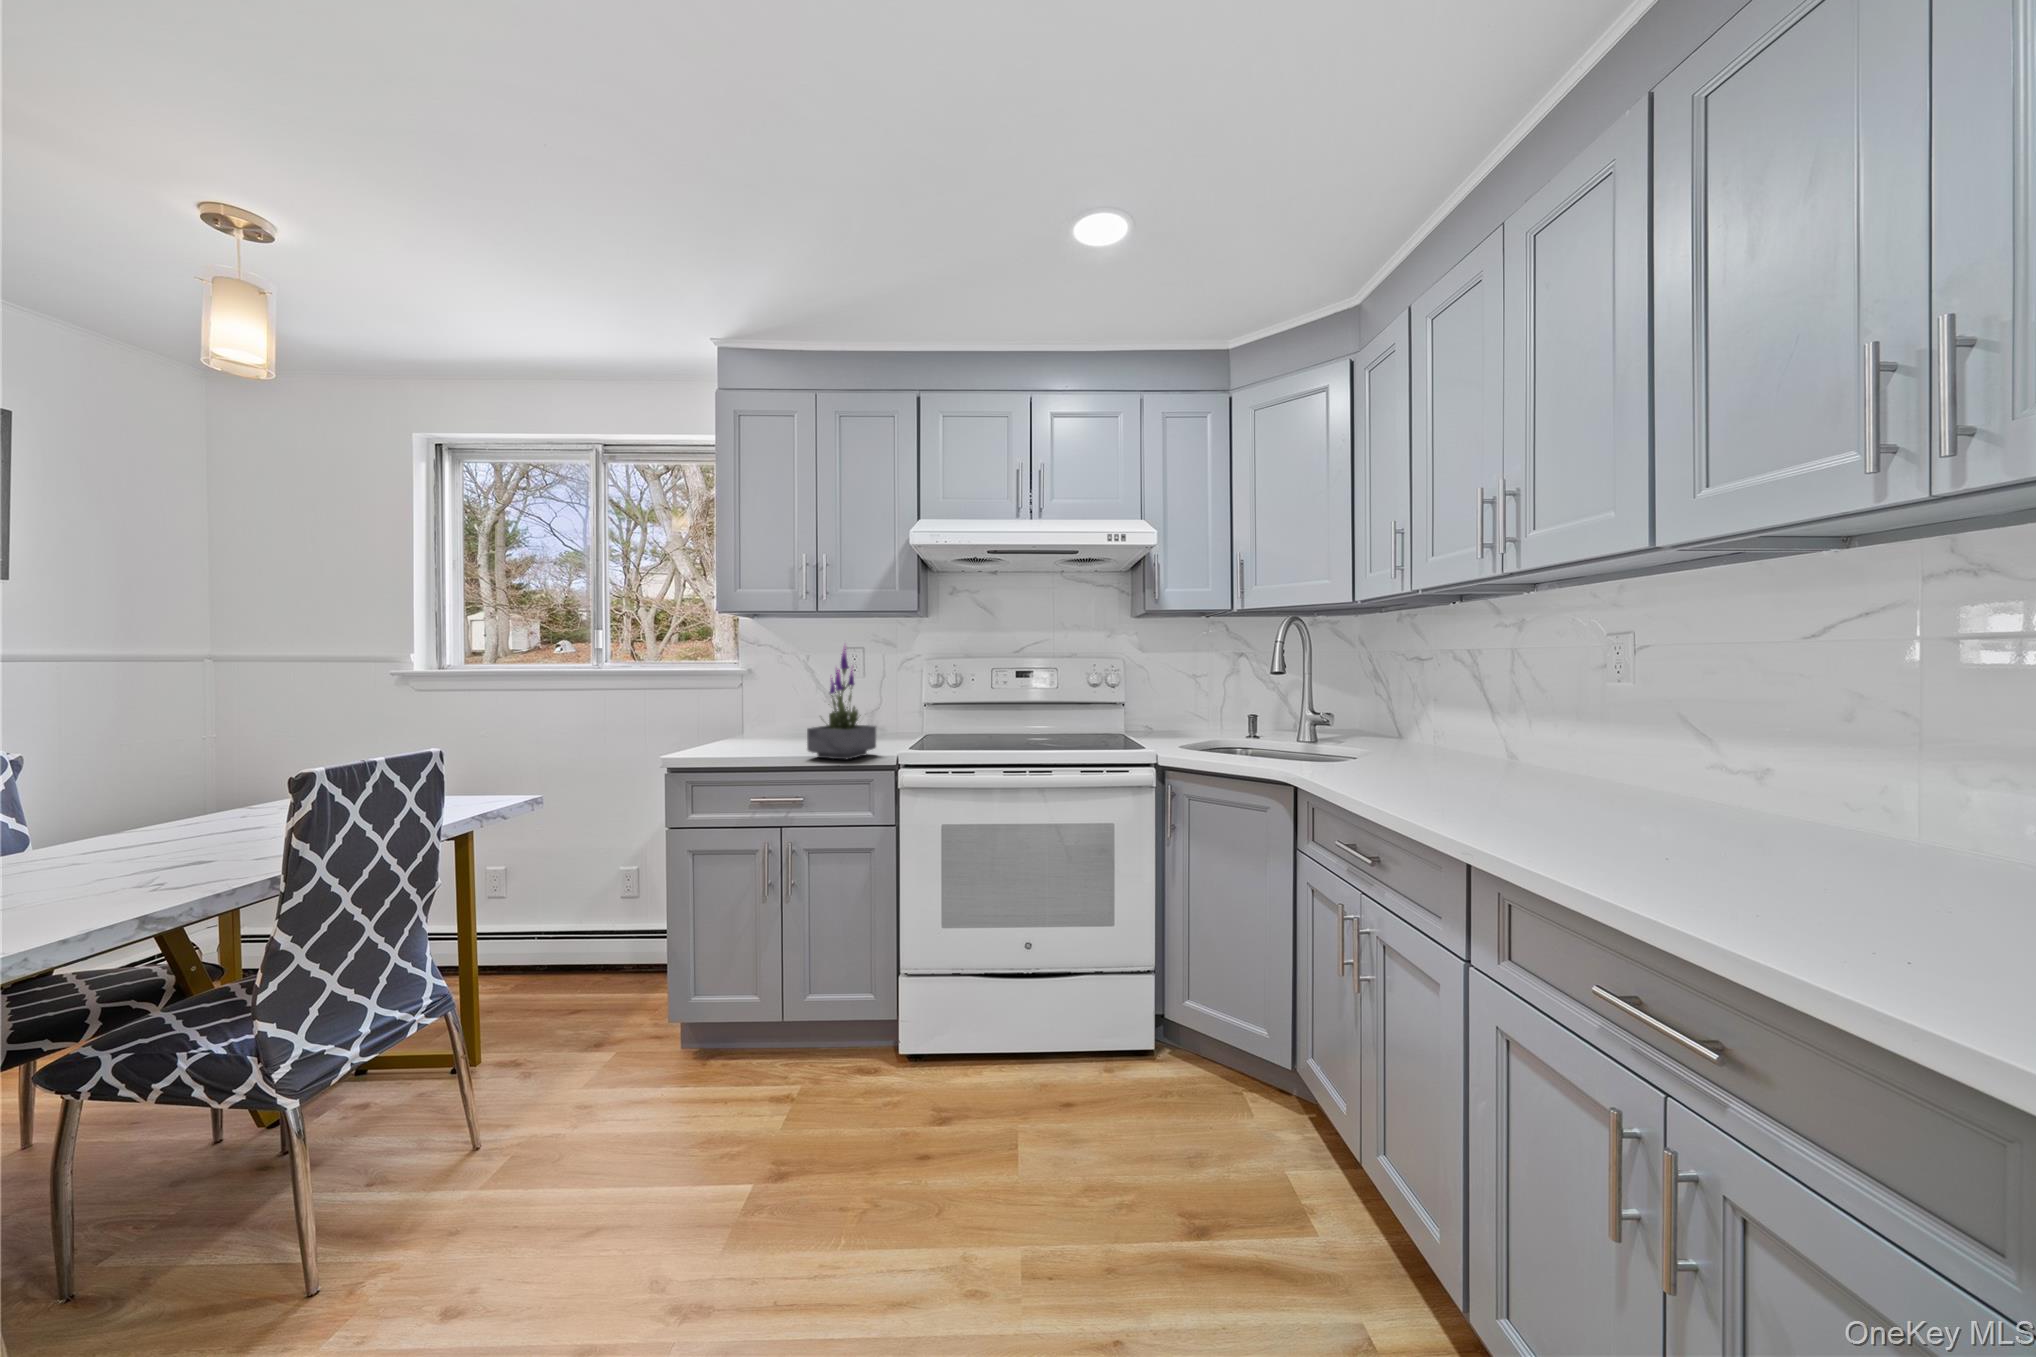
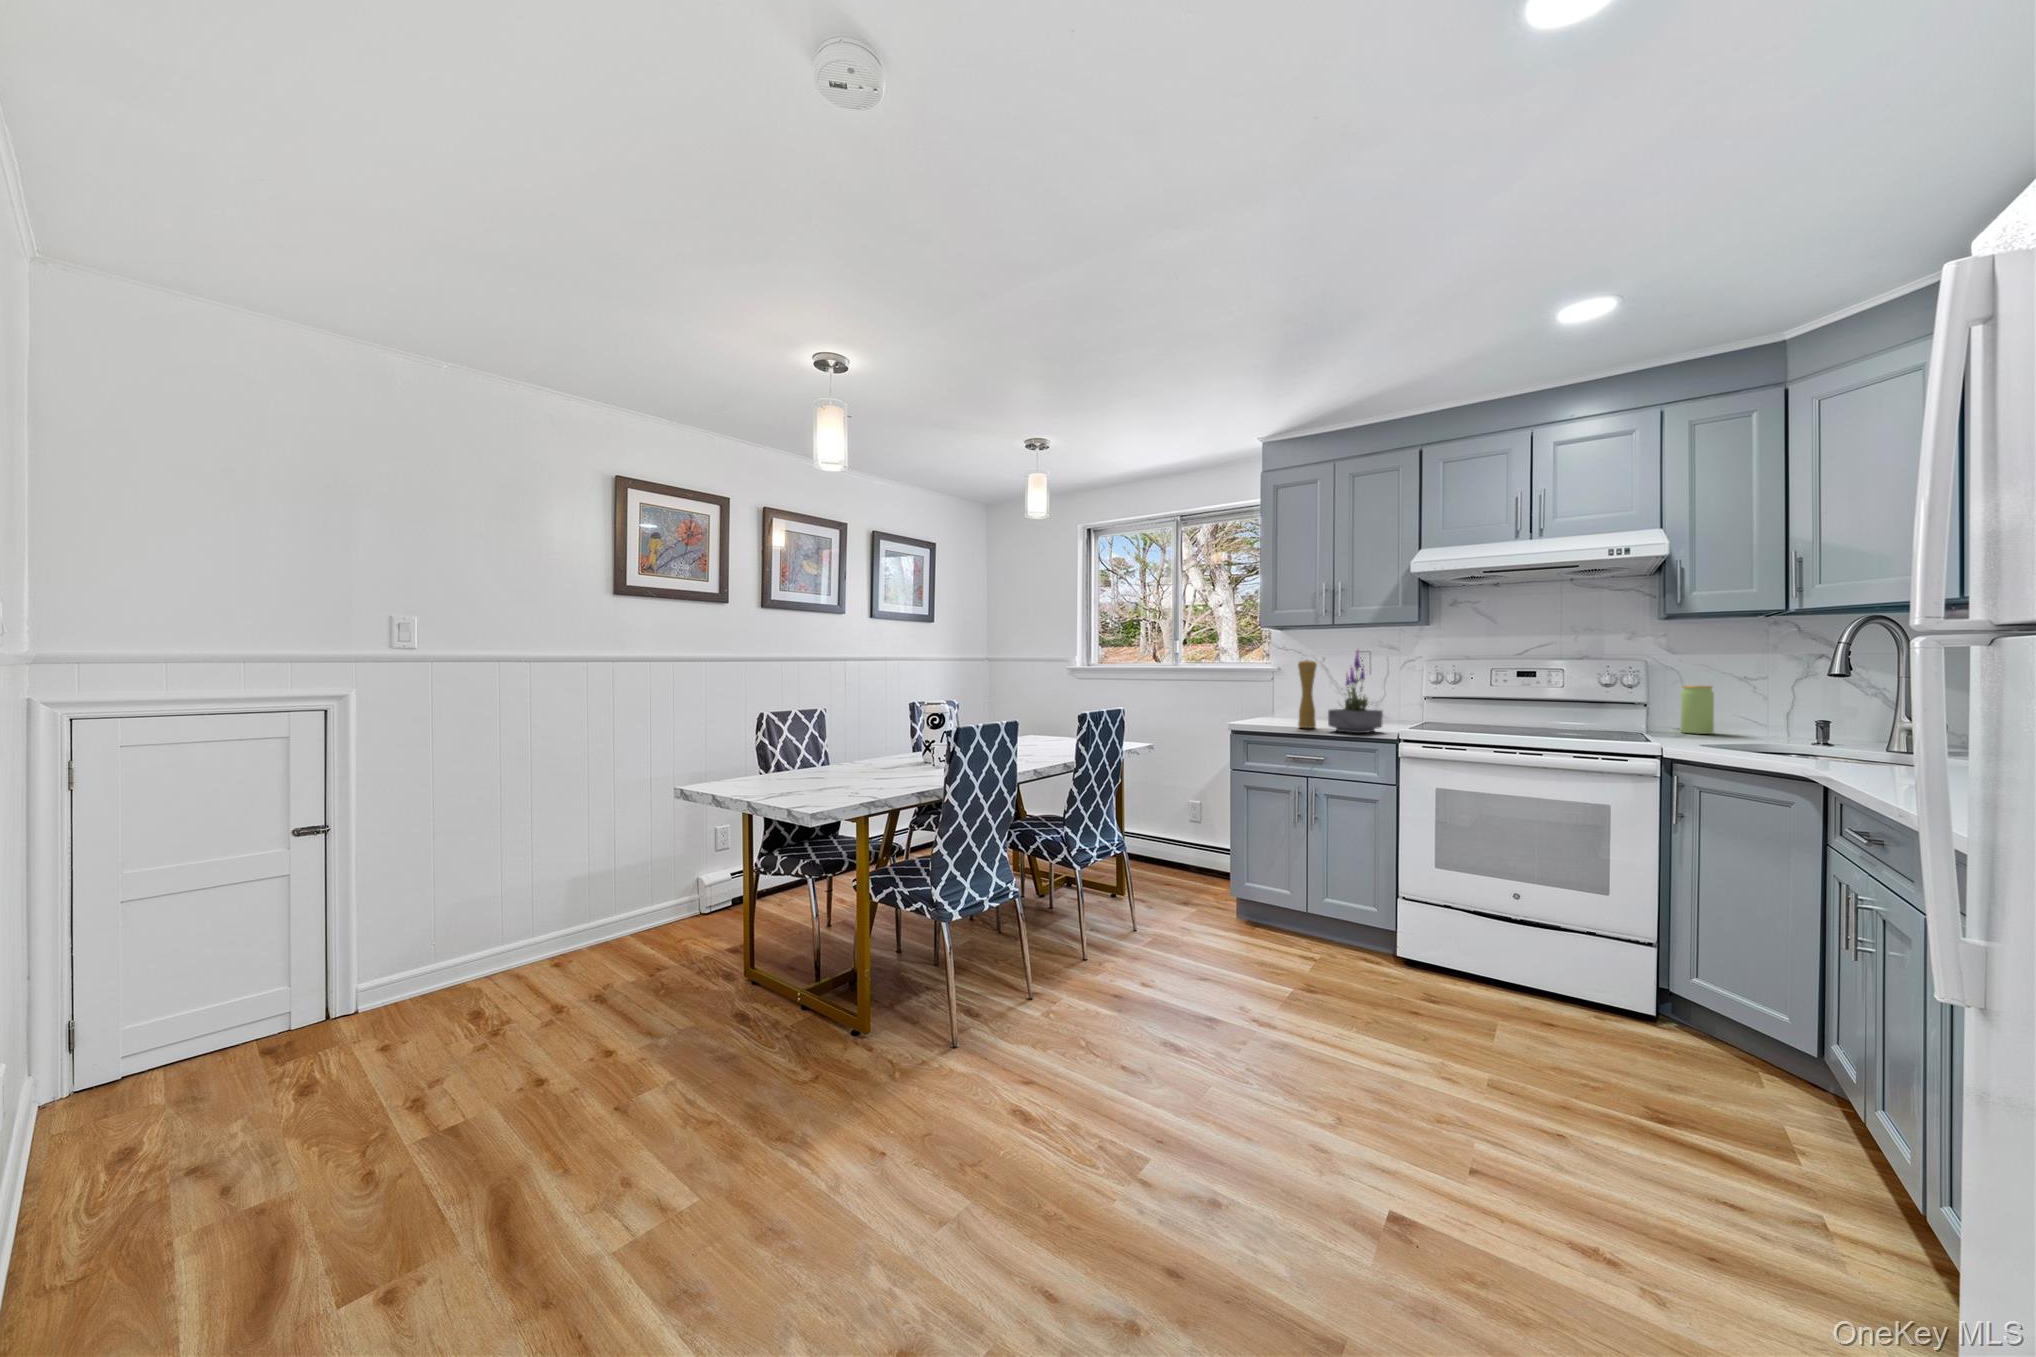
pepper mill: none [765,658,791,755] -> present [1298,660,1317,728]
jar: none [1149,685,1174,734] -> present [1681,685,1714,734]

